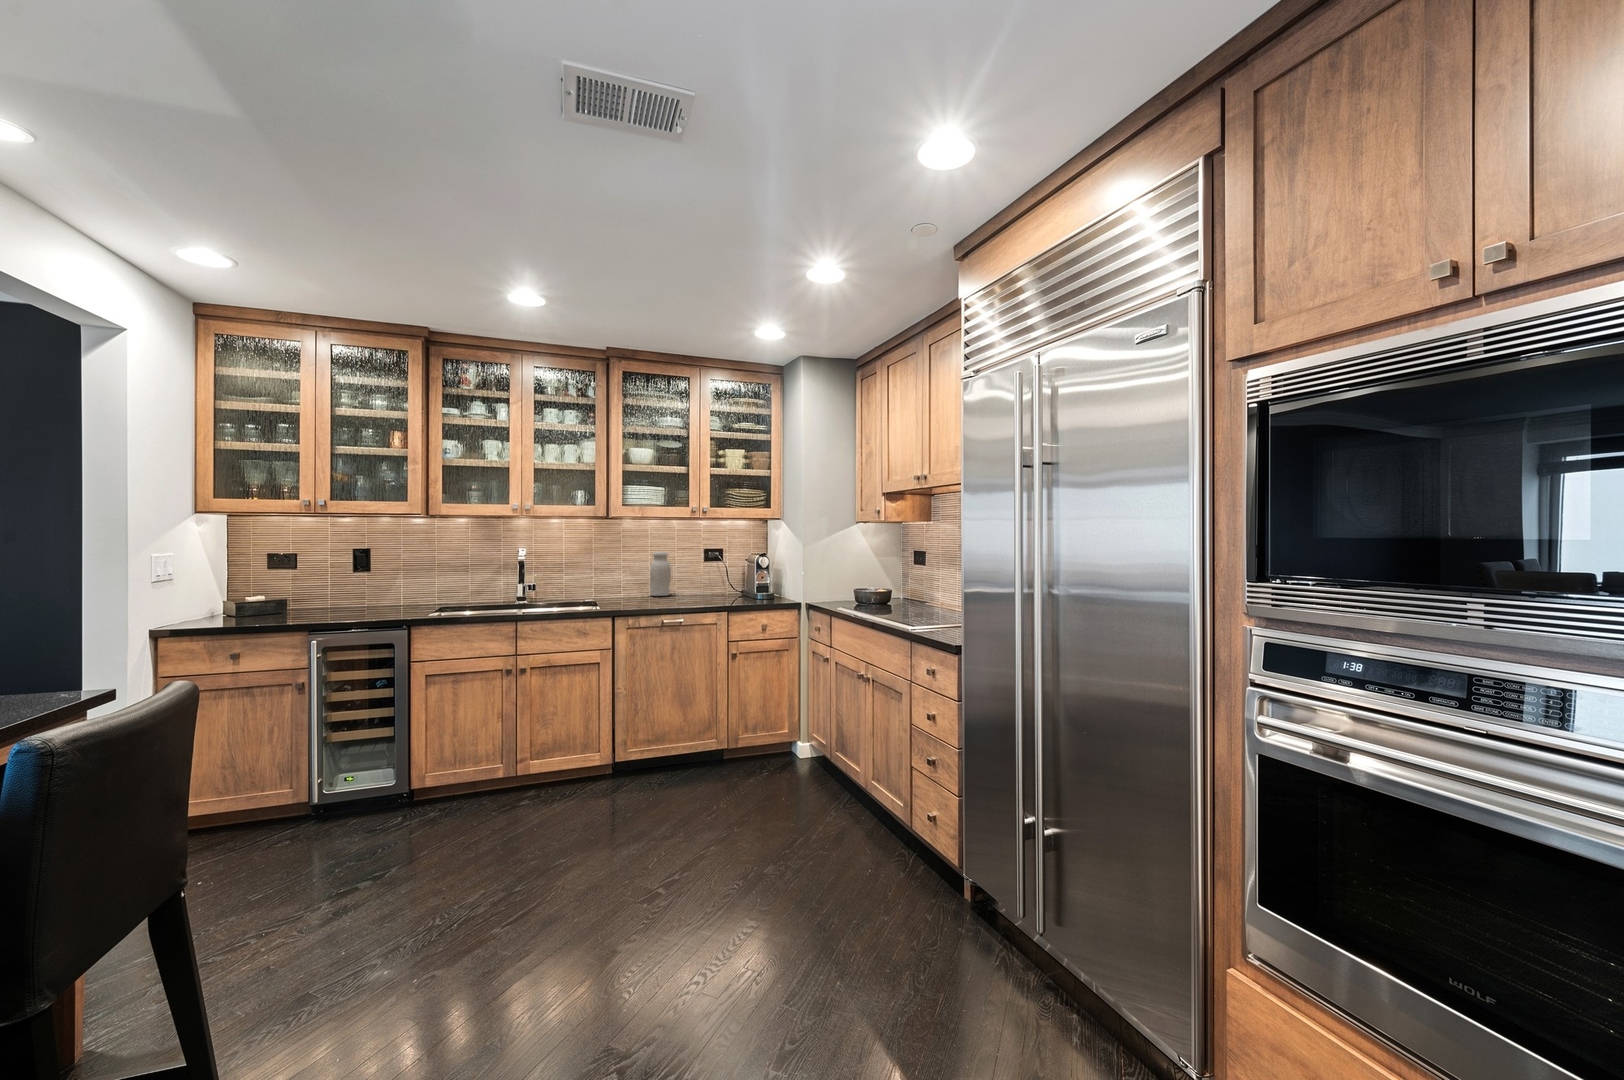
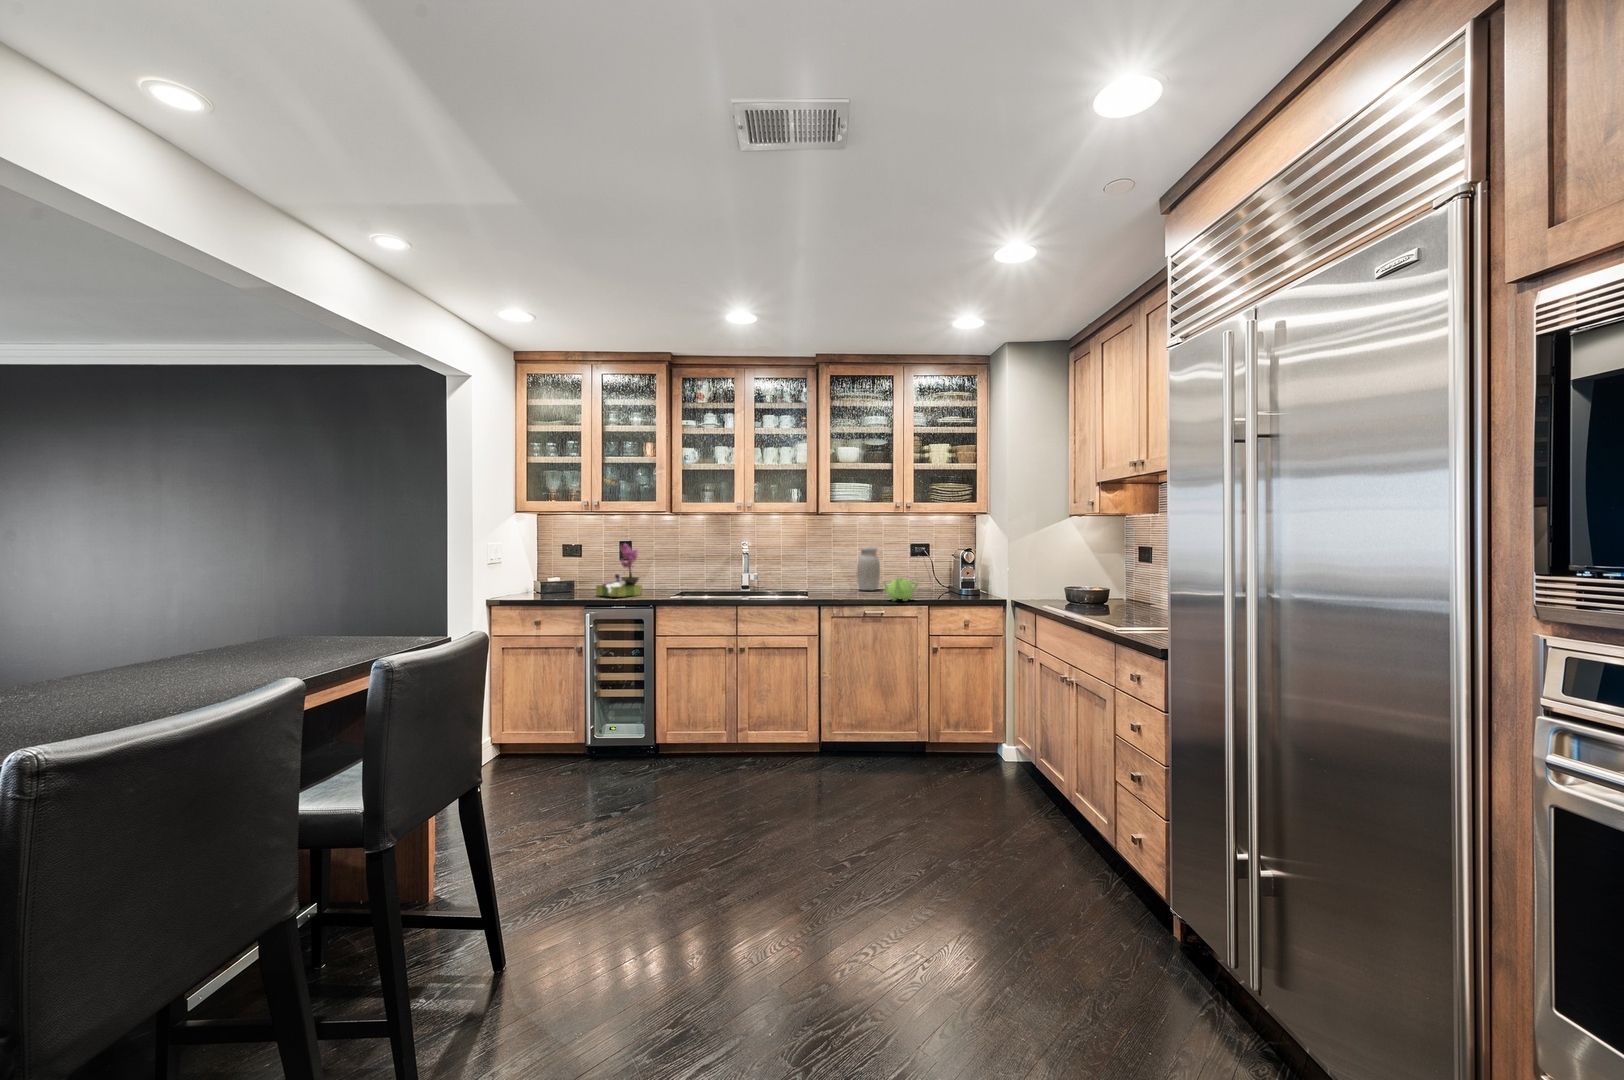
flower arrangement: none [323,549,389,616] -> present [596,544,642,597]
teapot: none [679,584,716,608] -> present [883,577,918,601]

